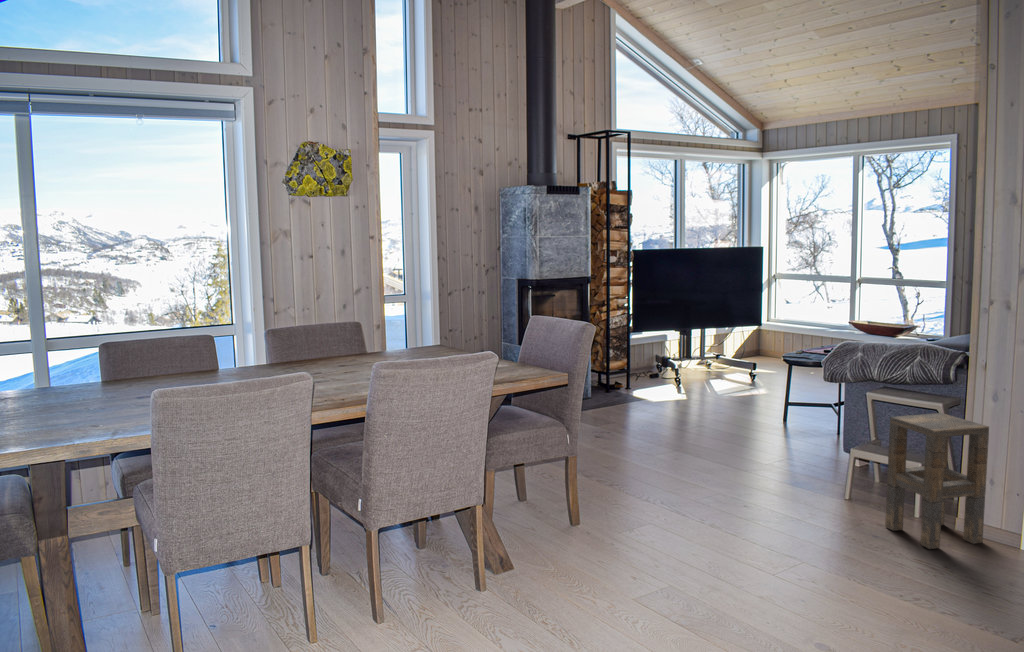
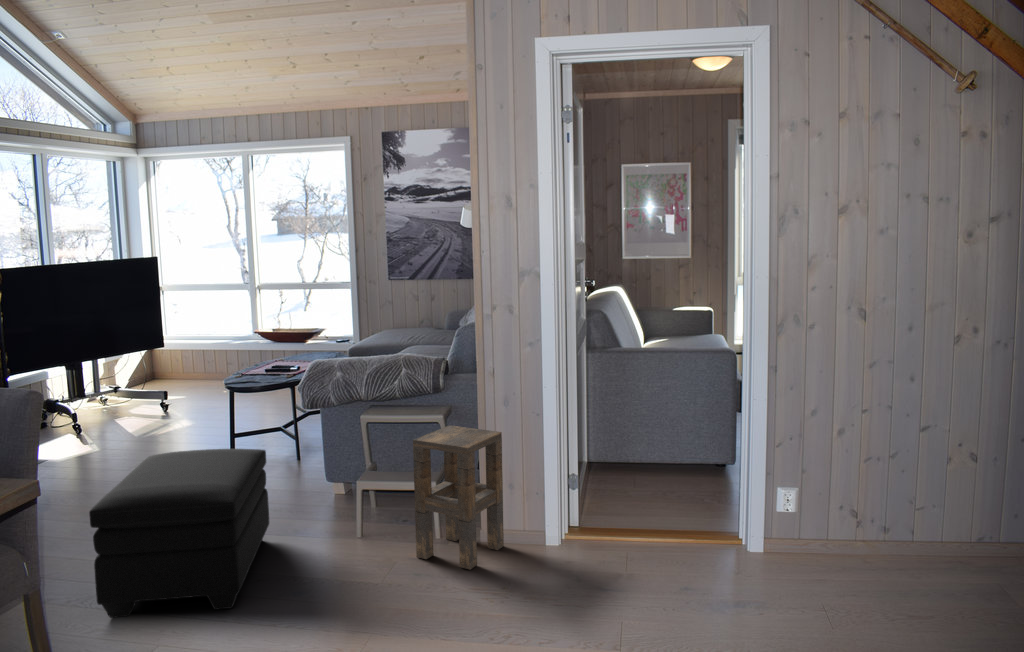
ottoman: none [626,396,773,517] -> present [89,449,269,618]

